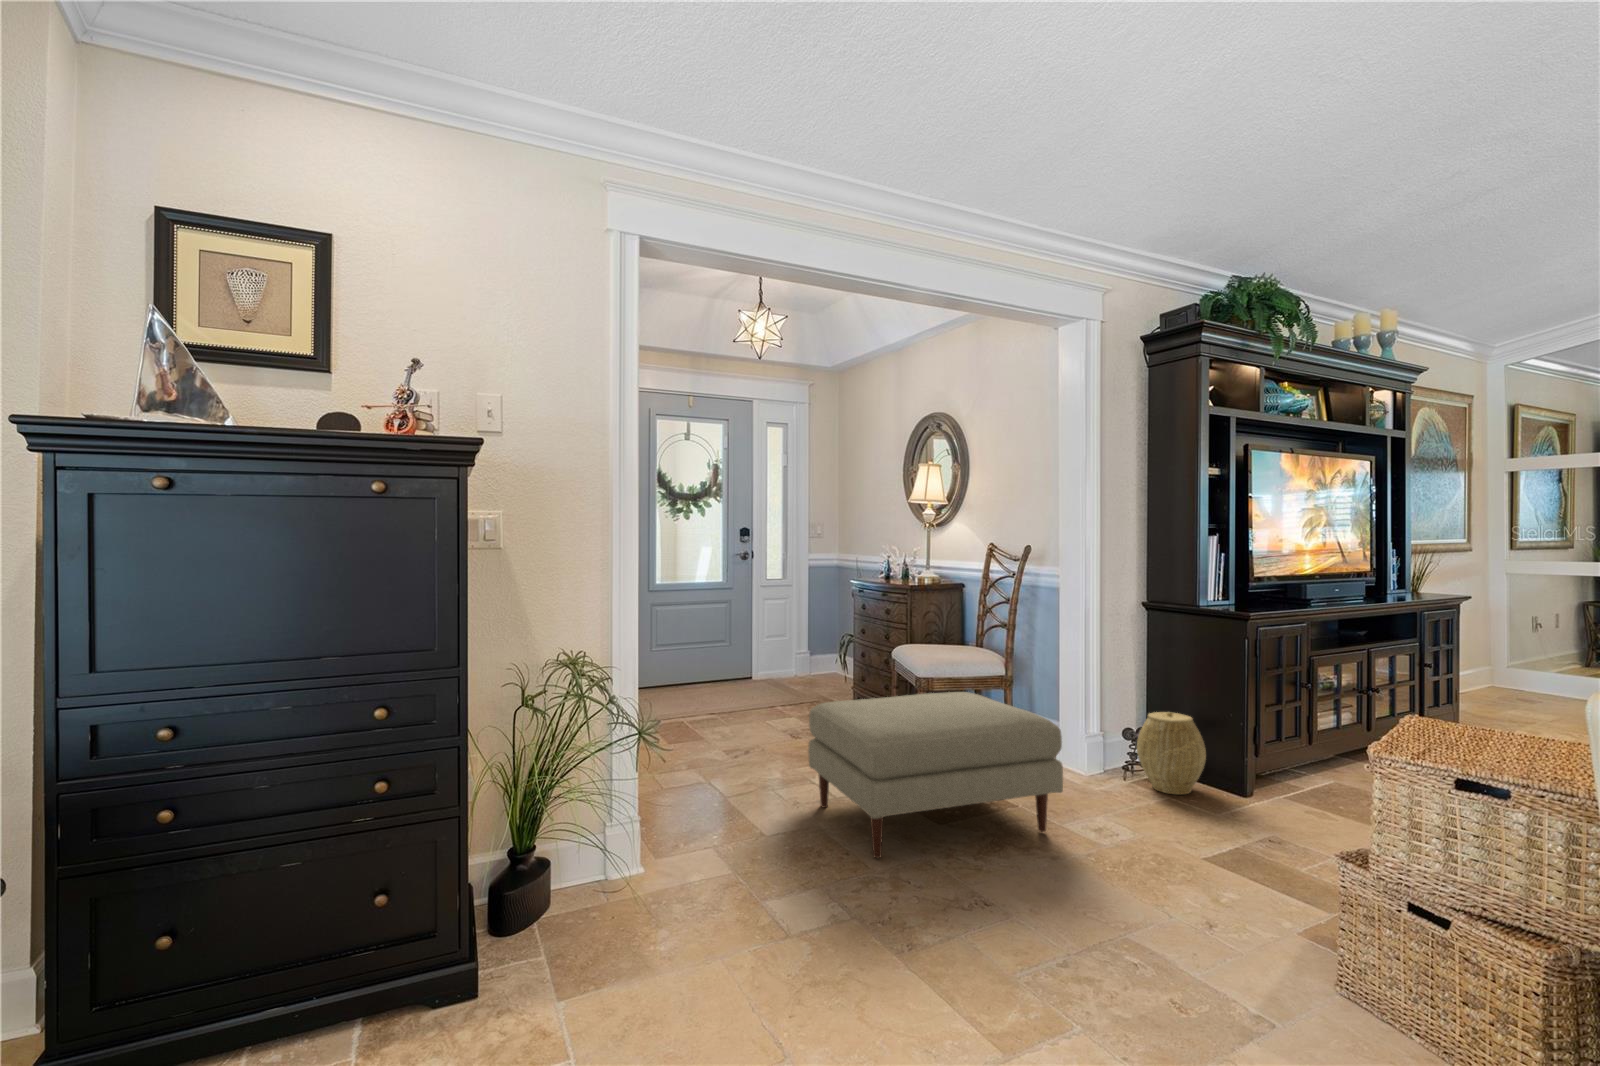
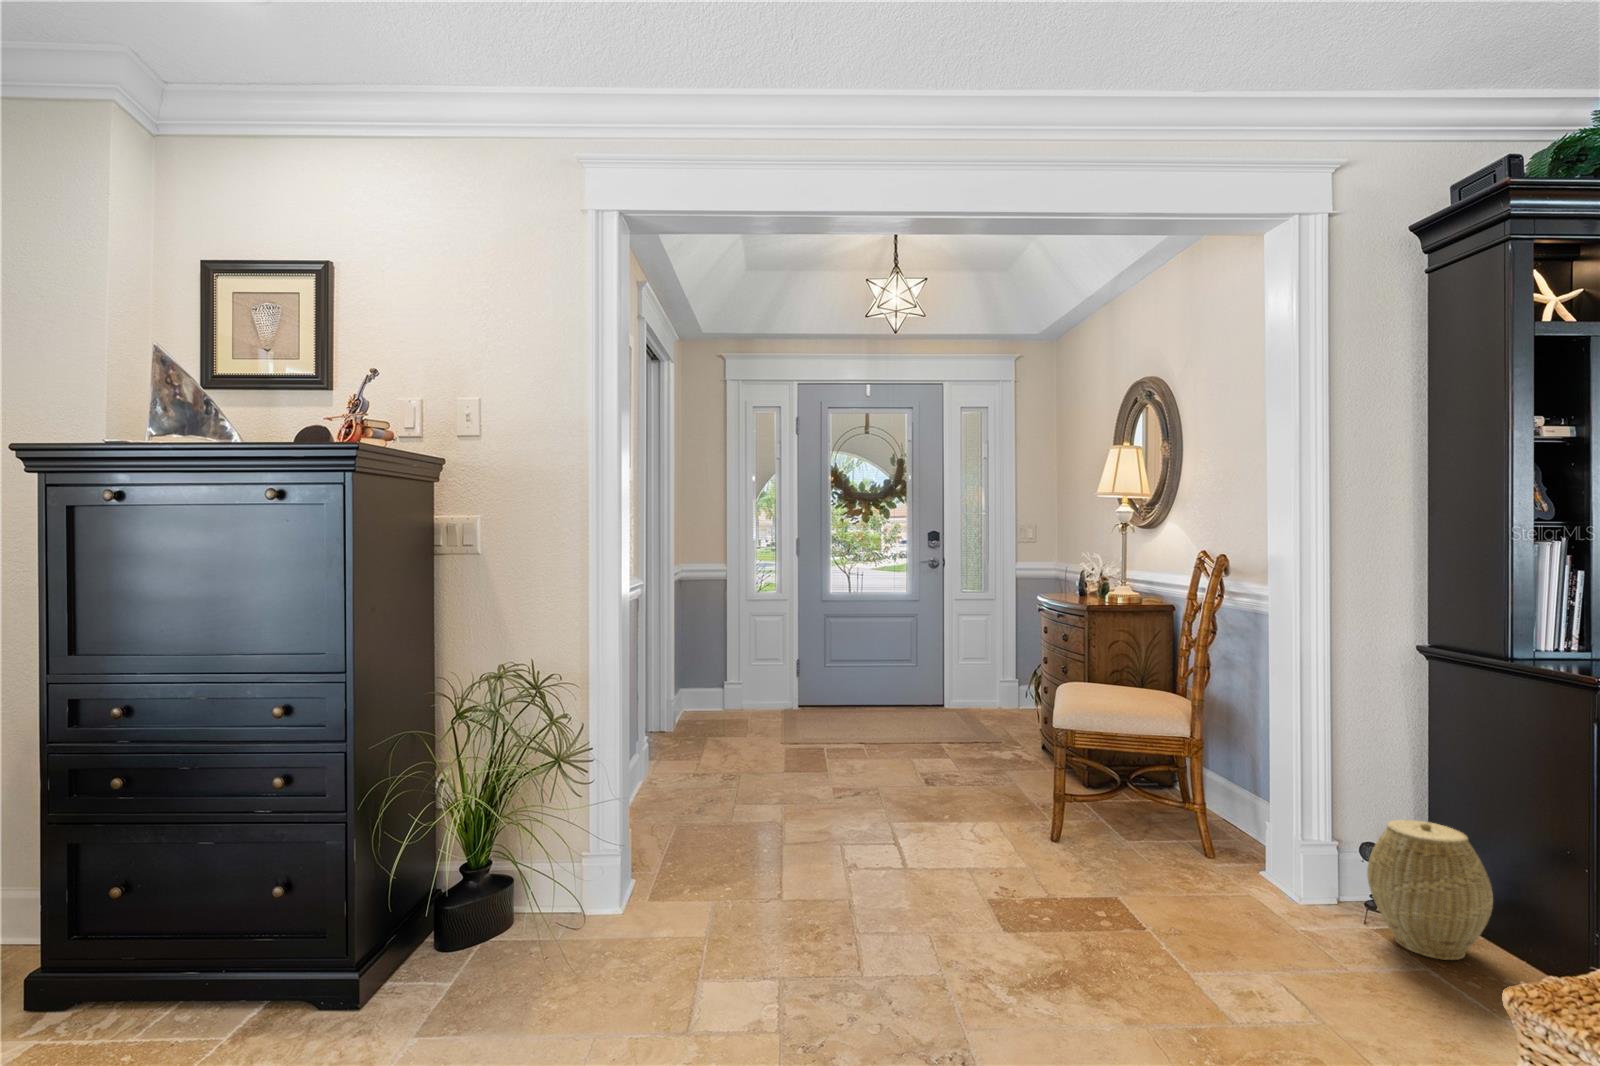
ottoman: present [808,692,1063,858] -> none [859,747,1166,970]

